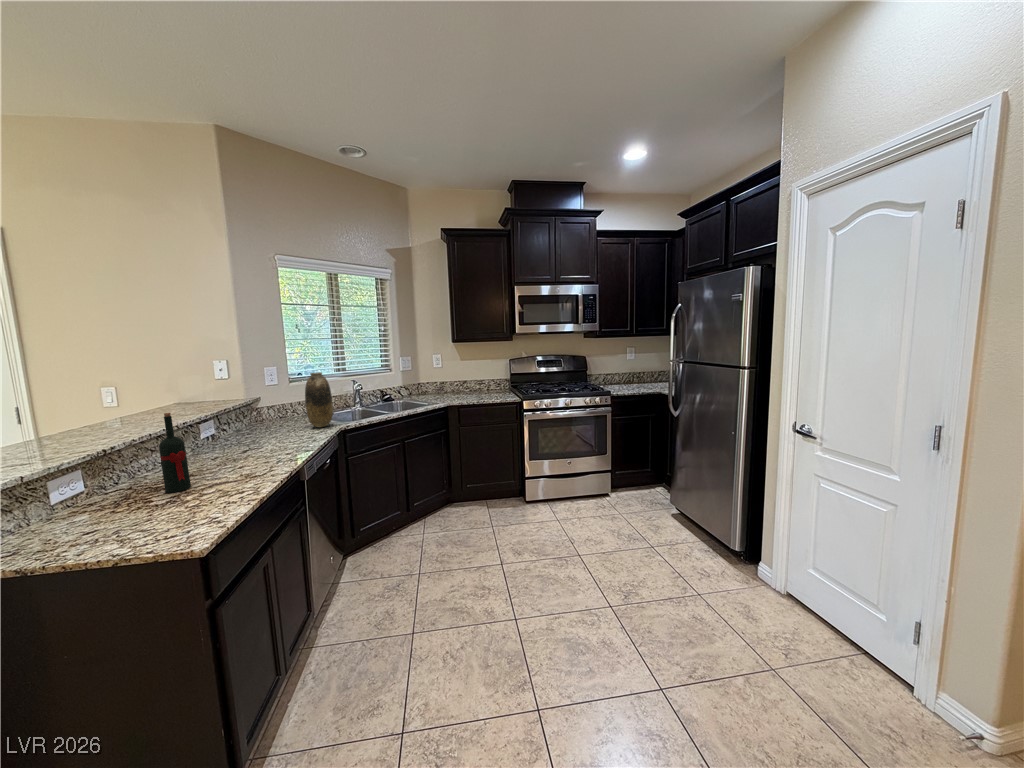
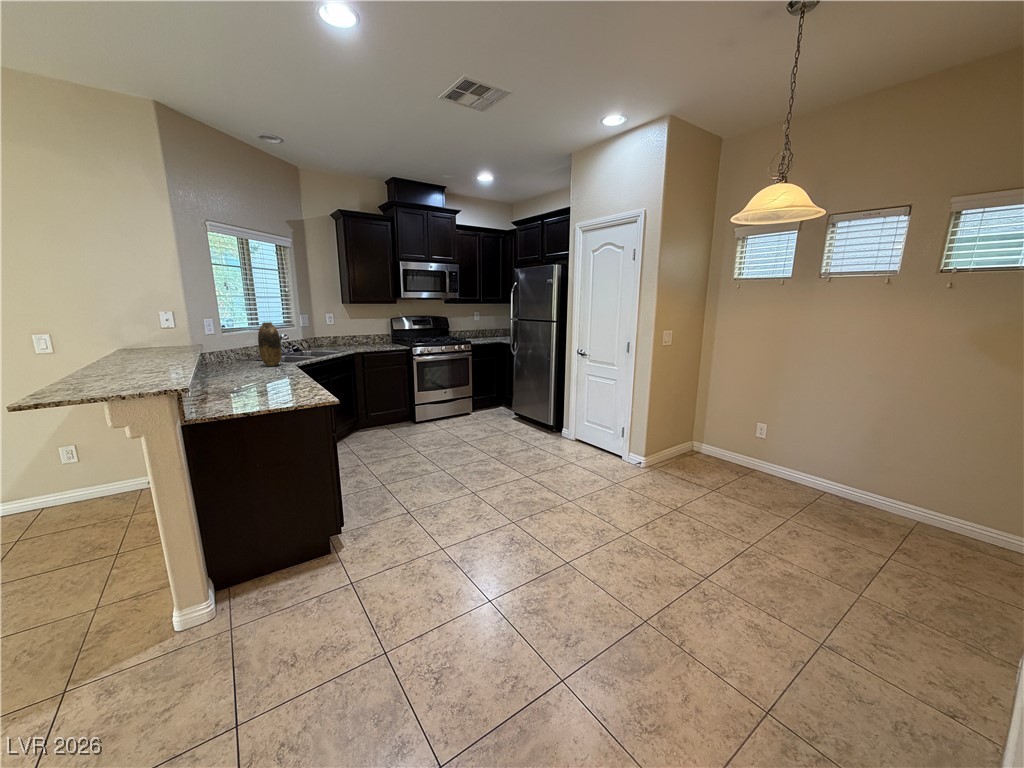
wine bottle: present [159,413,191,493] -> none [232,340,253,393]

